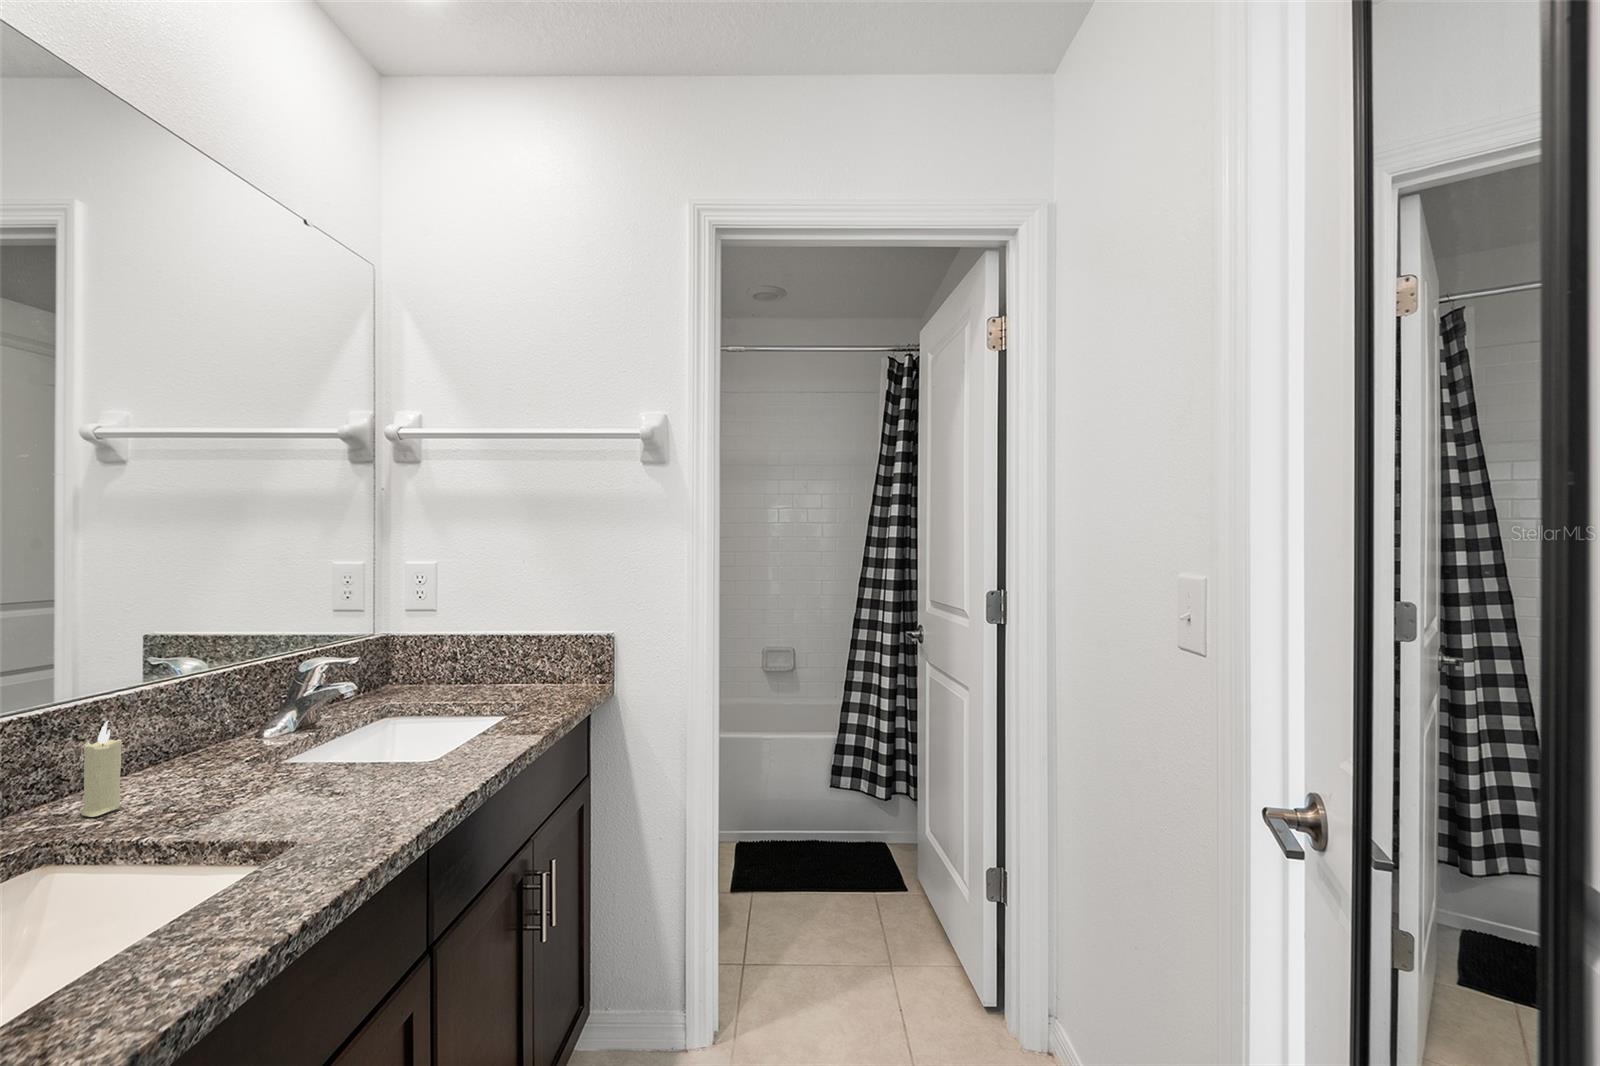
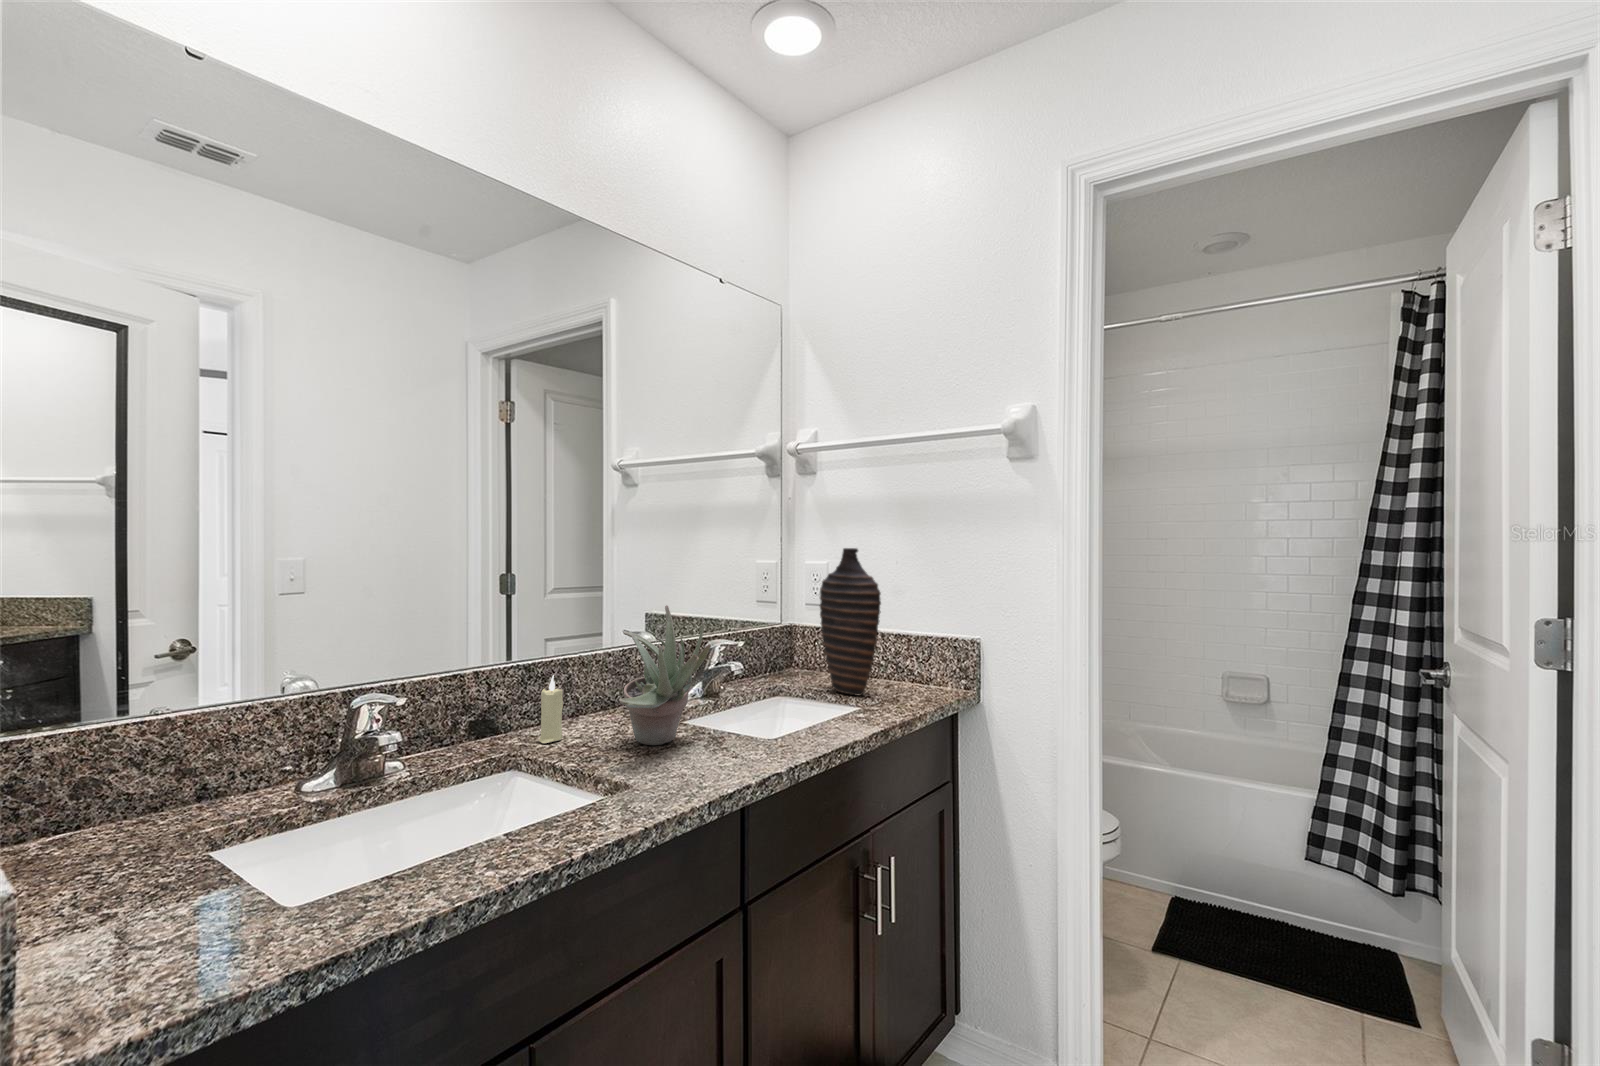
decorative vase: none [435,547,515,703] -> present [819,548,881,695]
succulent plant: none [226,615,360,790] -> present [619,605,711,745]

